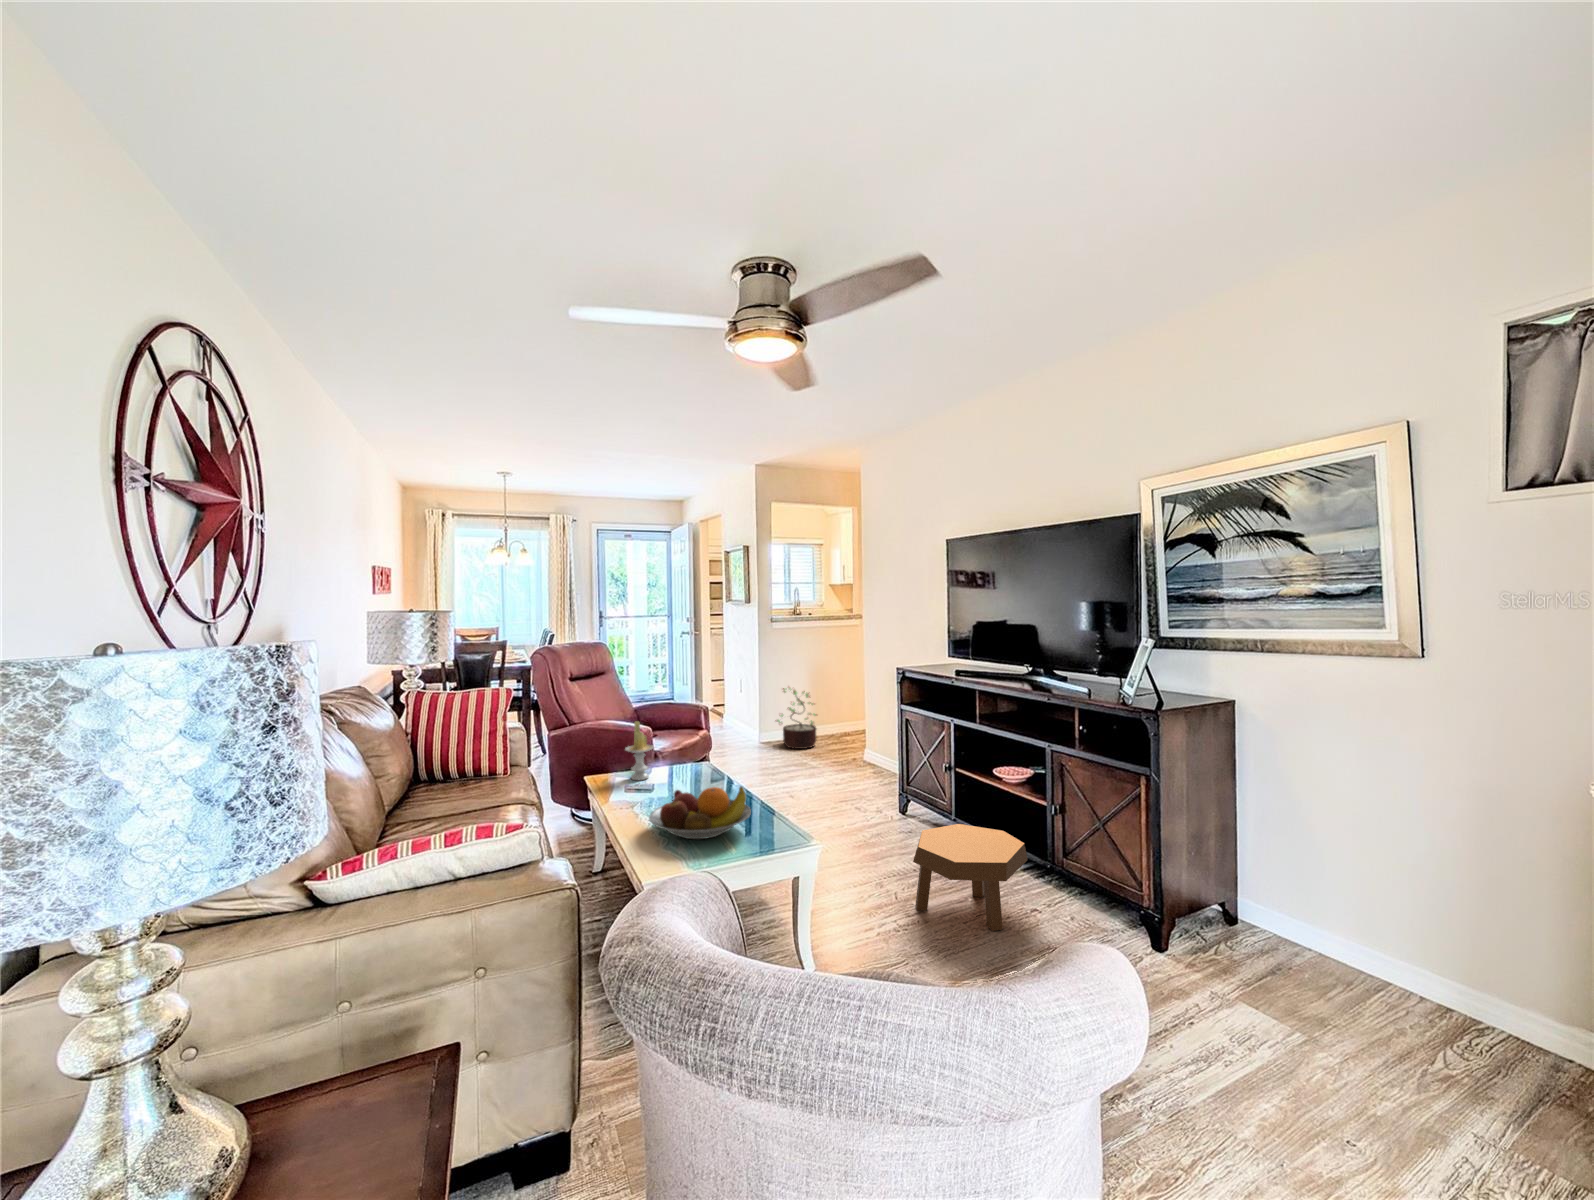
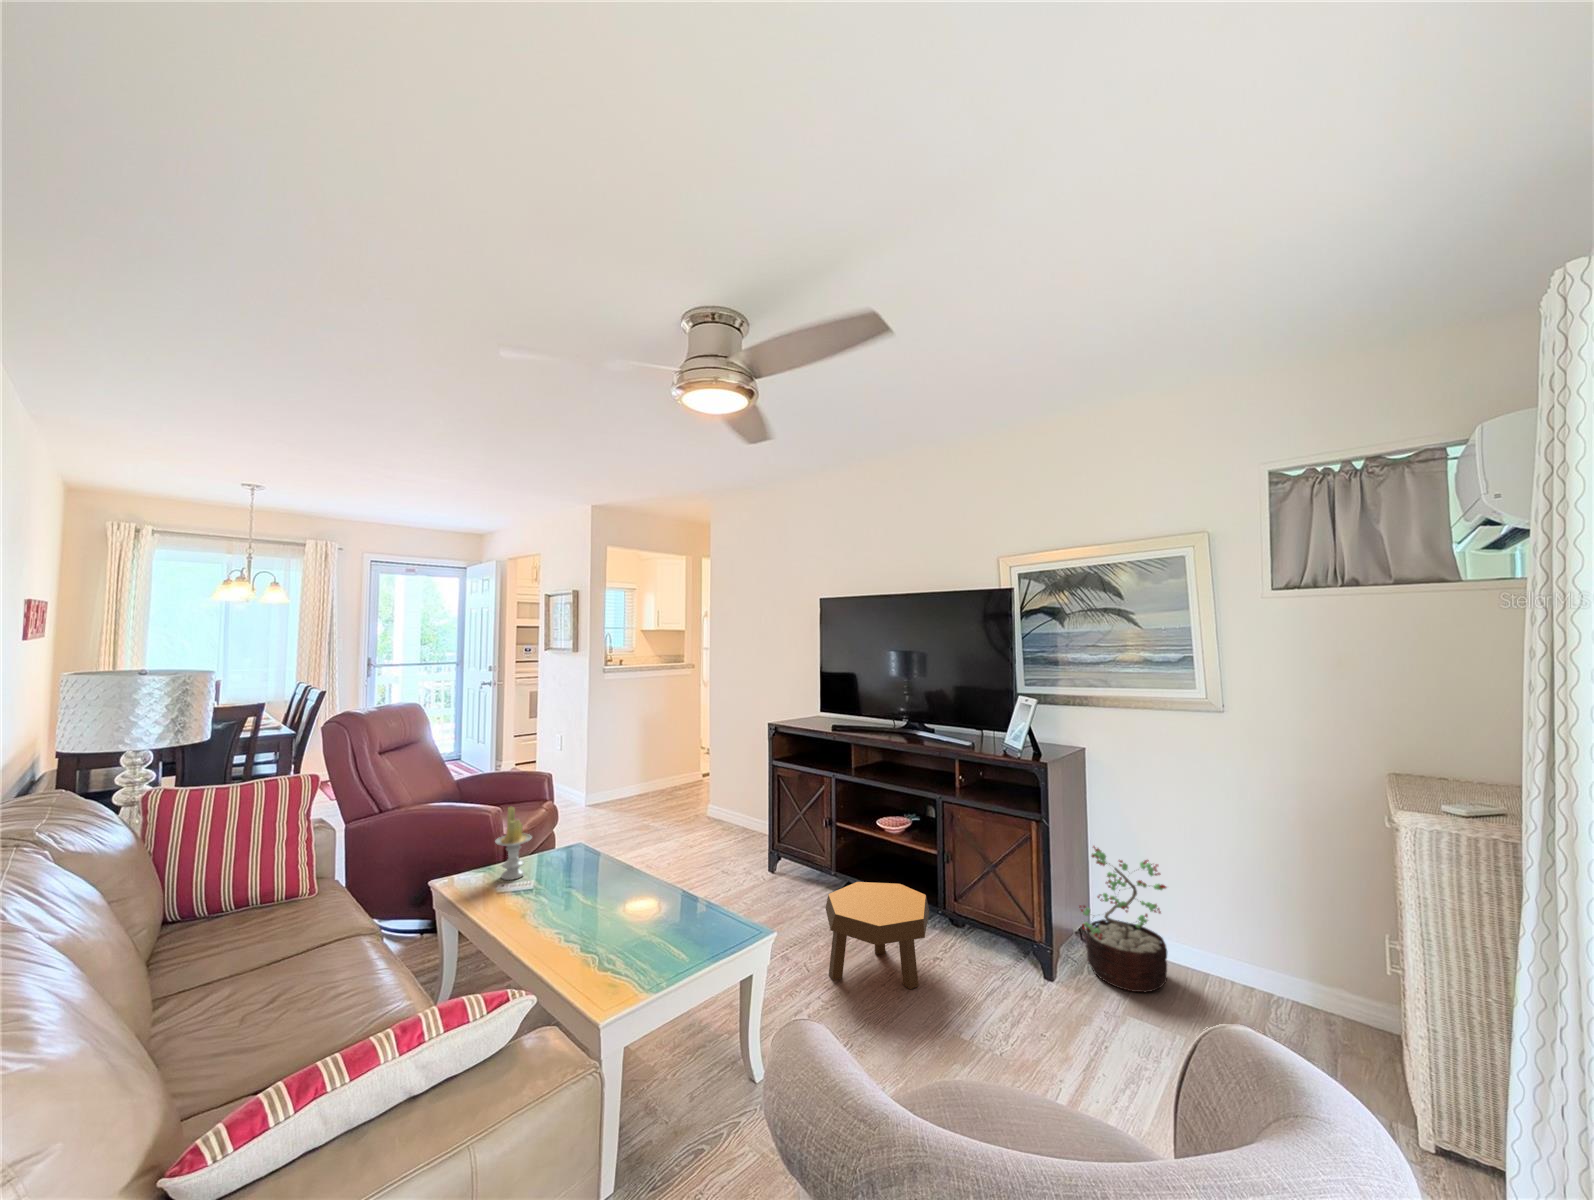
decorative plant: present [777,687,817,749] -> present [1079,846,1167,992]
fruit bowl: present [649,786,751,839] -> none [571,878,692,952]

